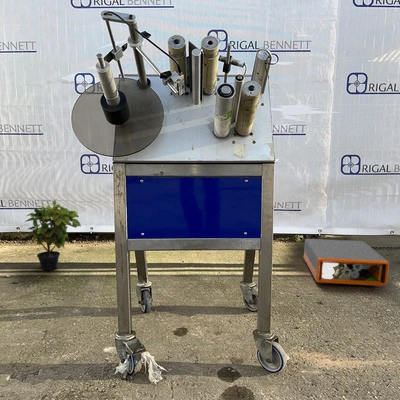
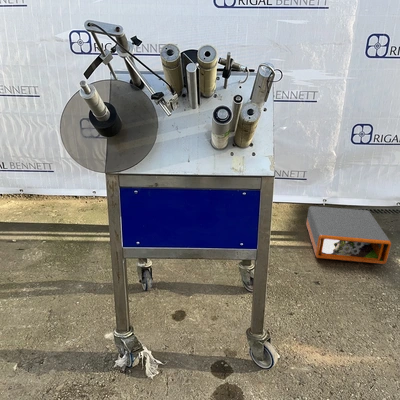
potted plant: present [26,200,81,270] -> none [26,165,83,234]

